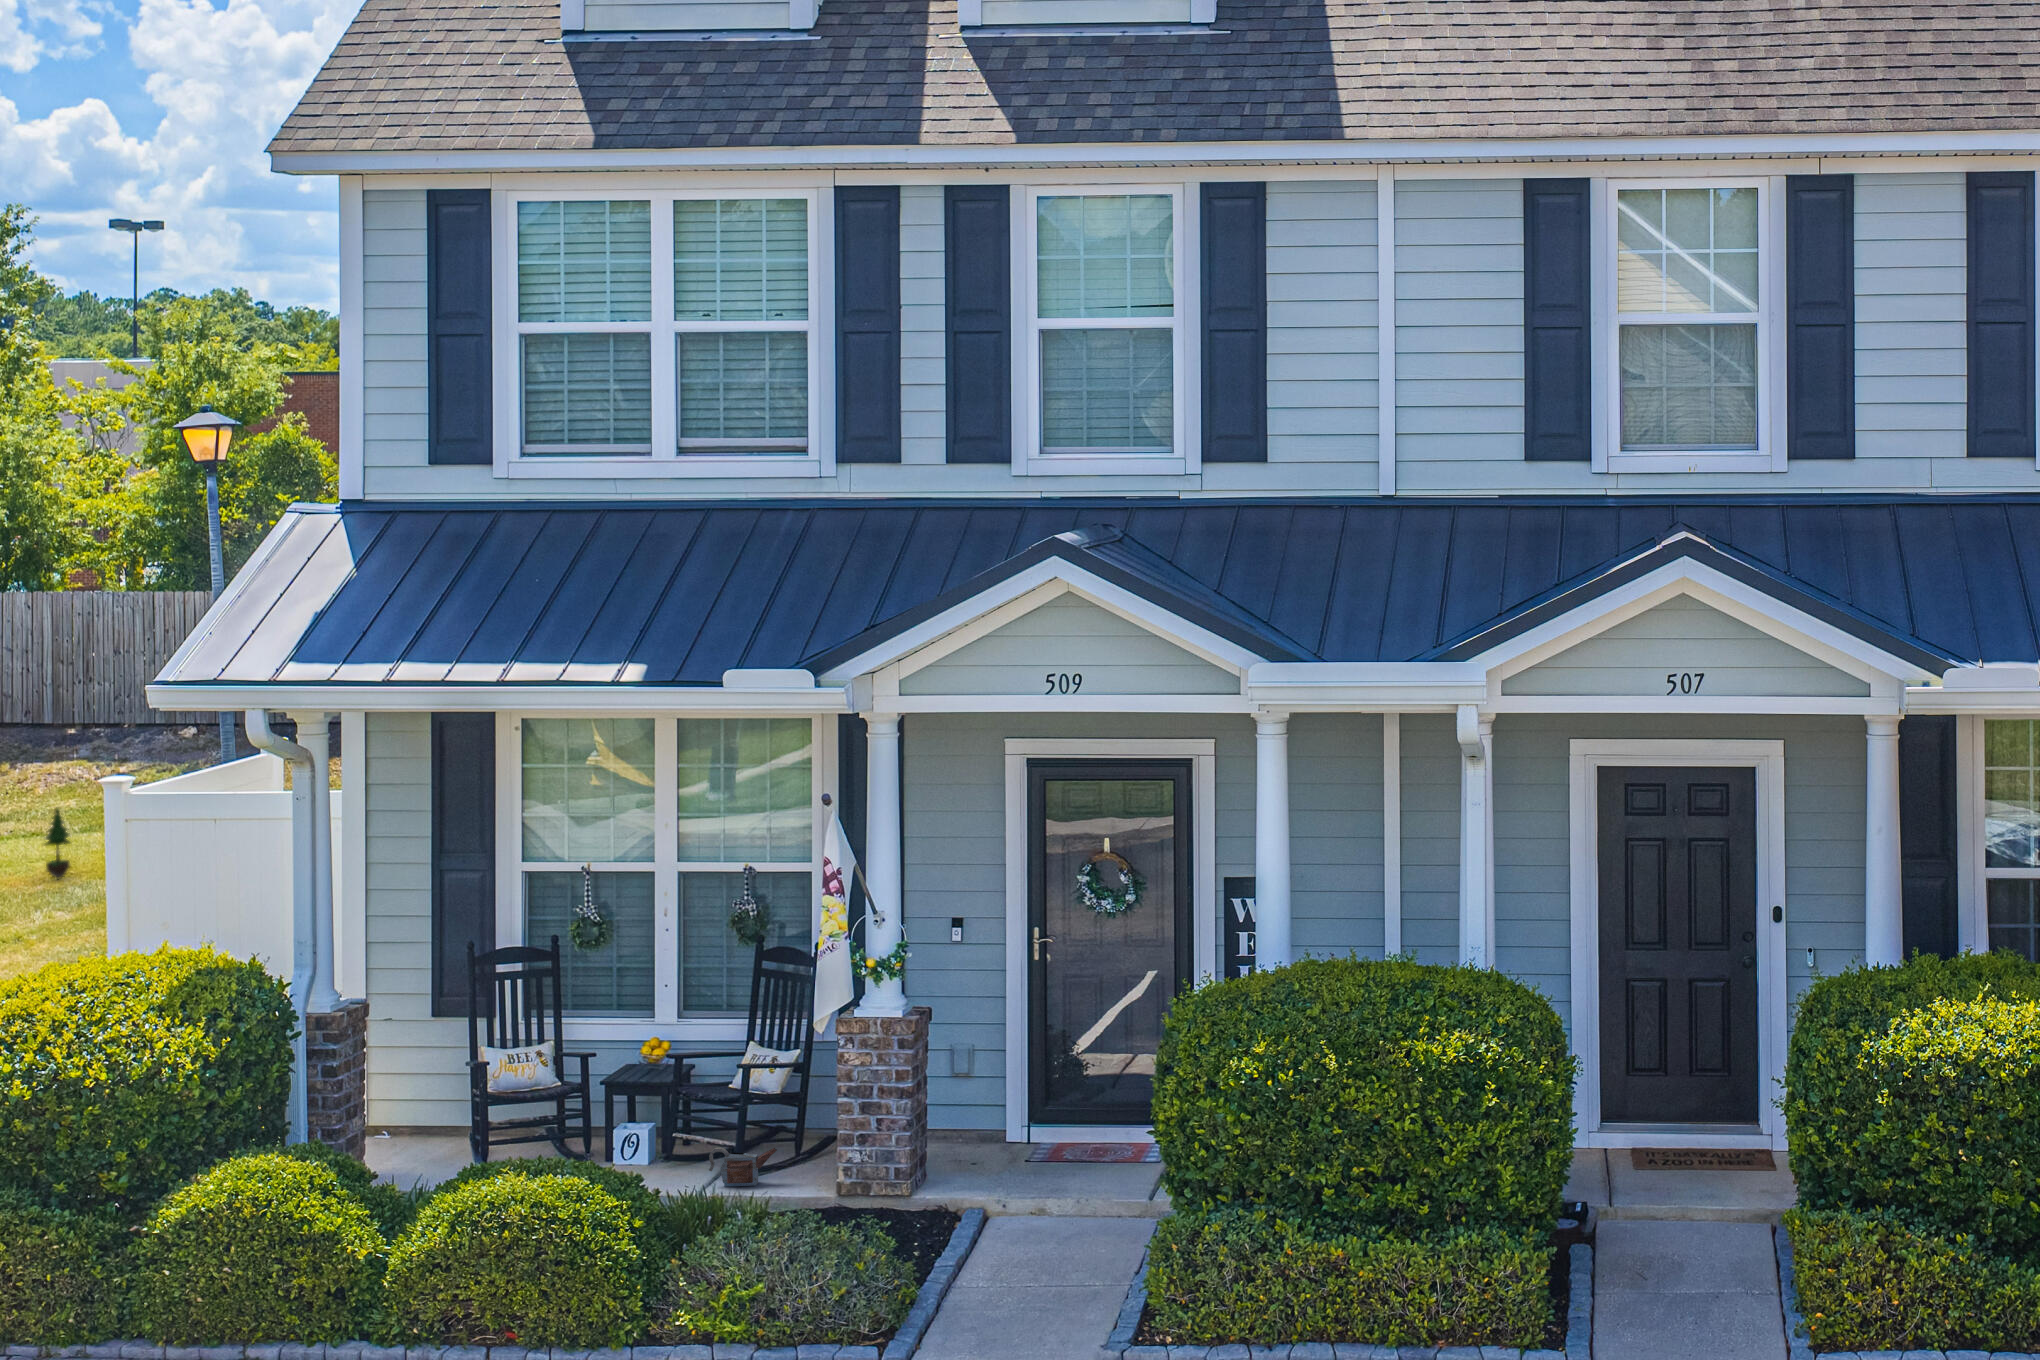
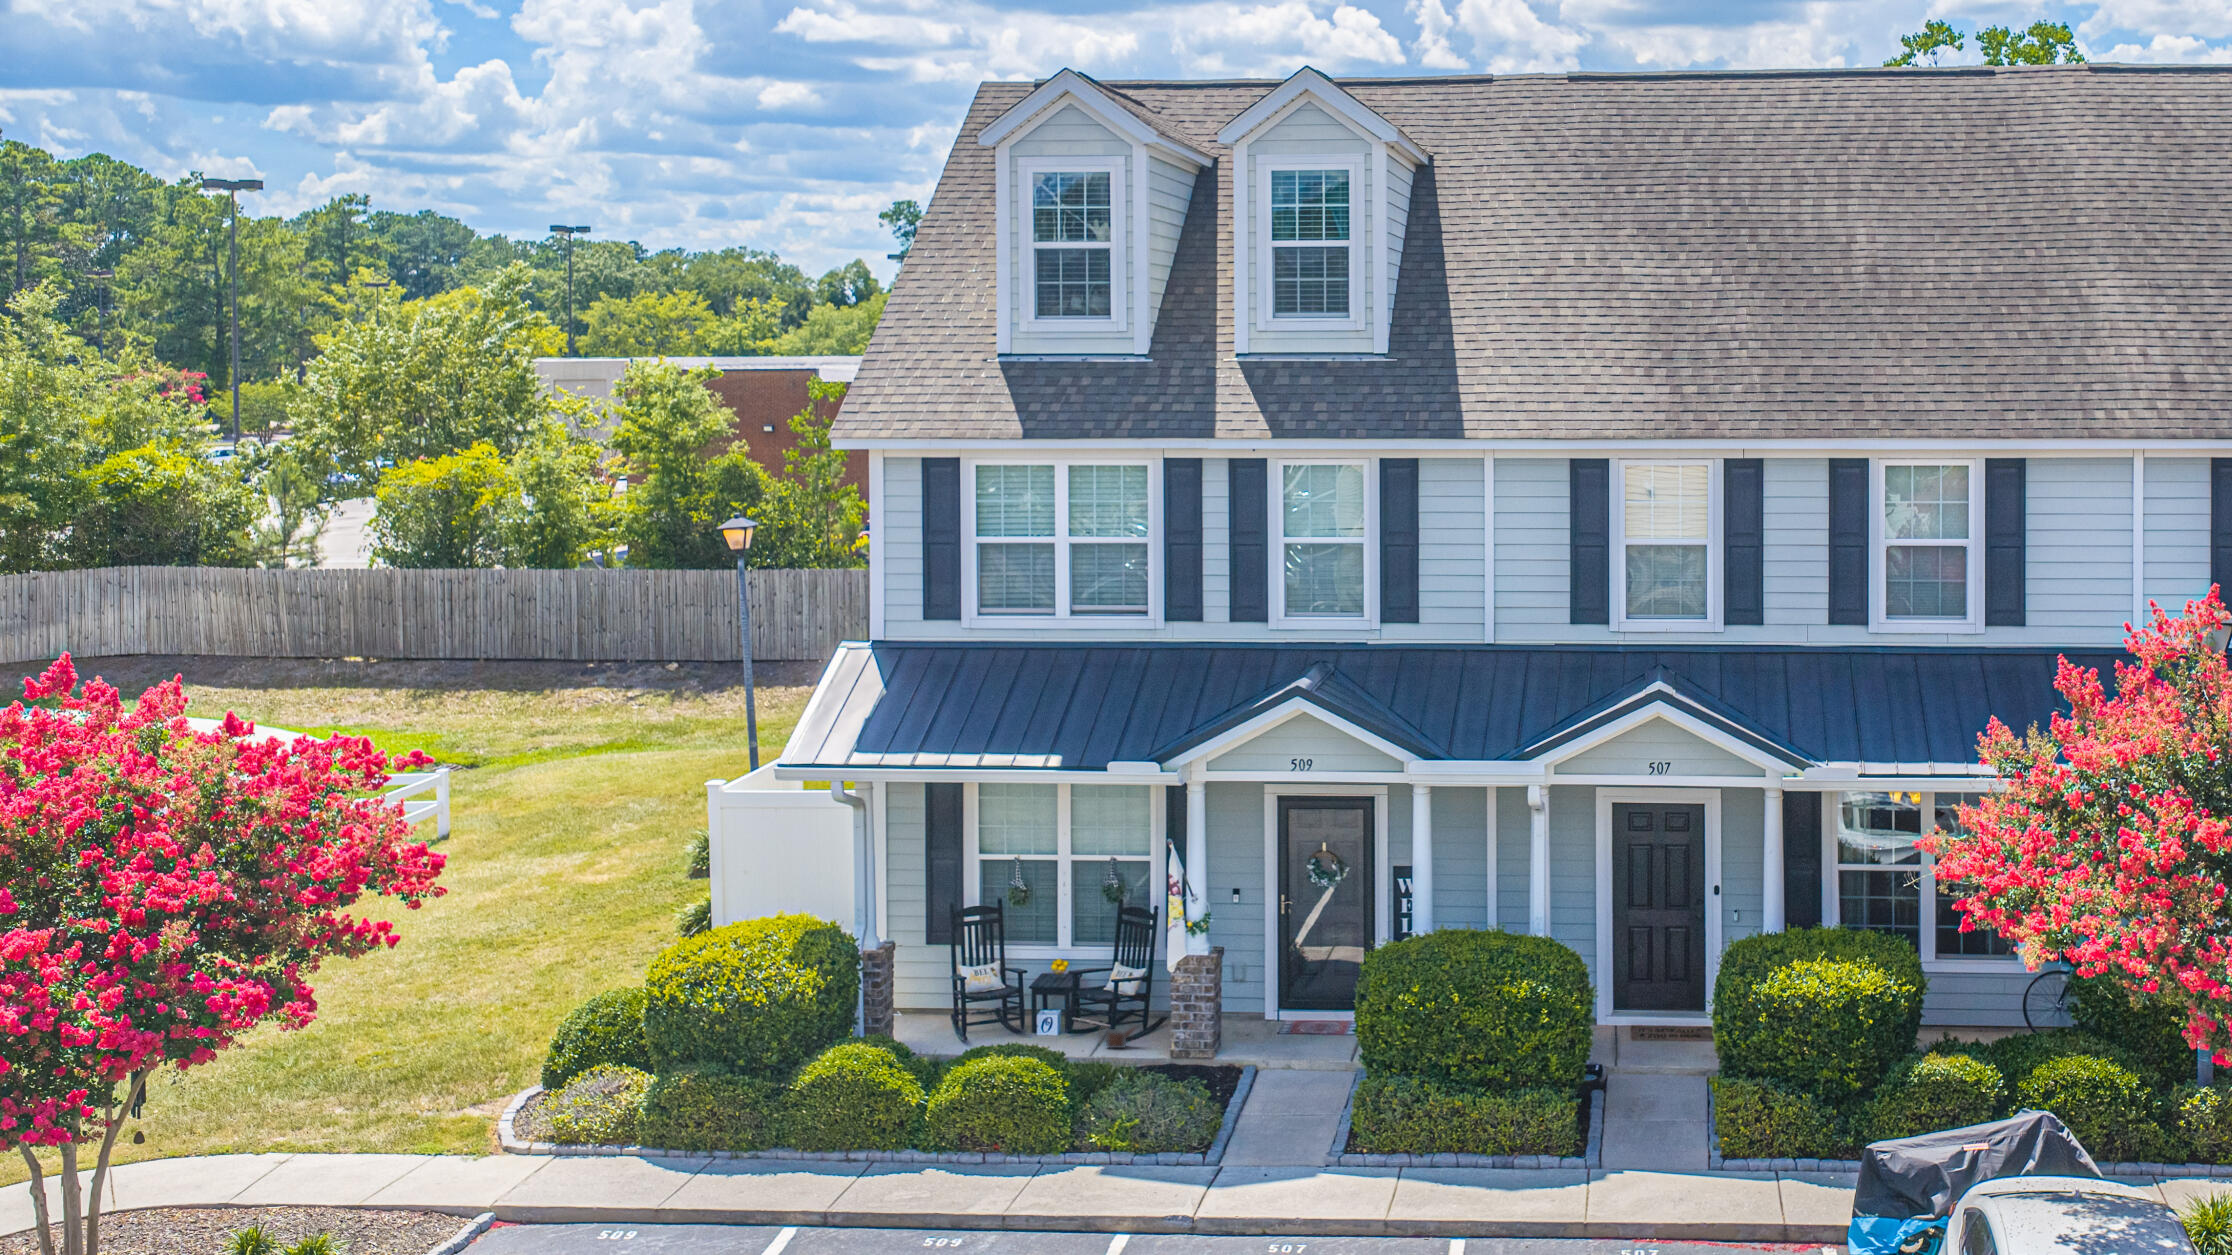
potted tree: present [45,808,70,879] -> none [636,793,654,839]

